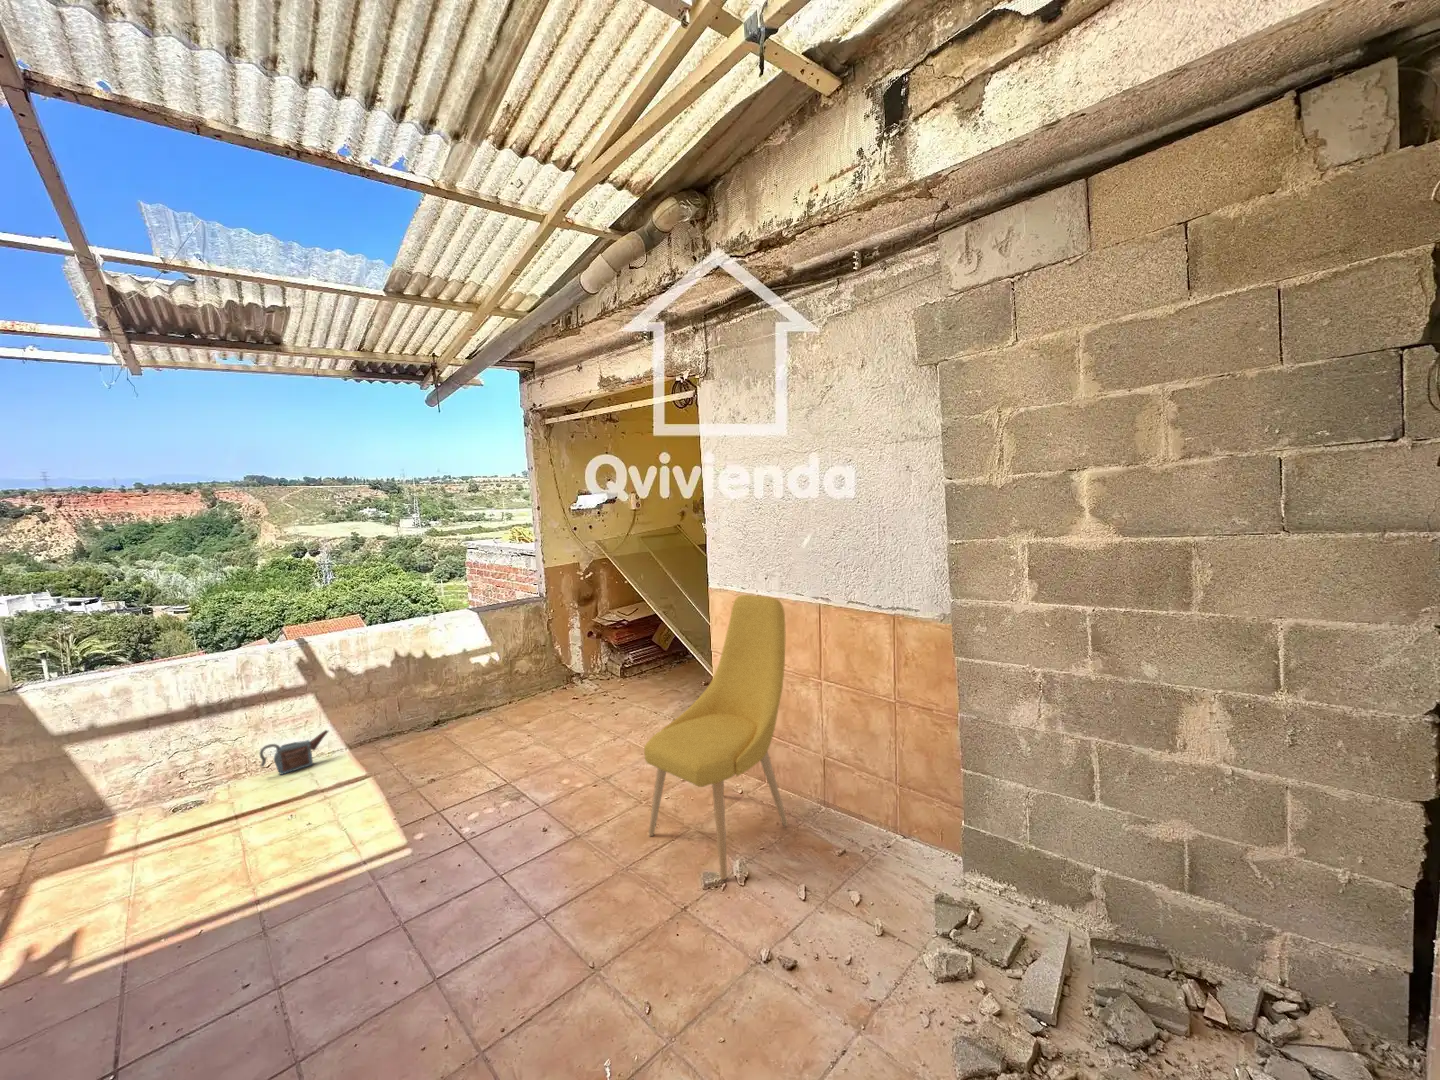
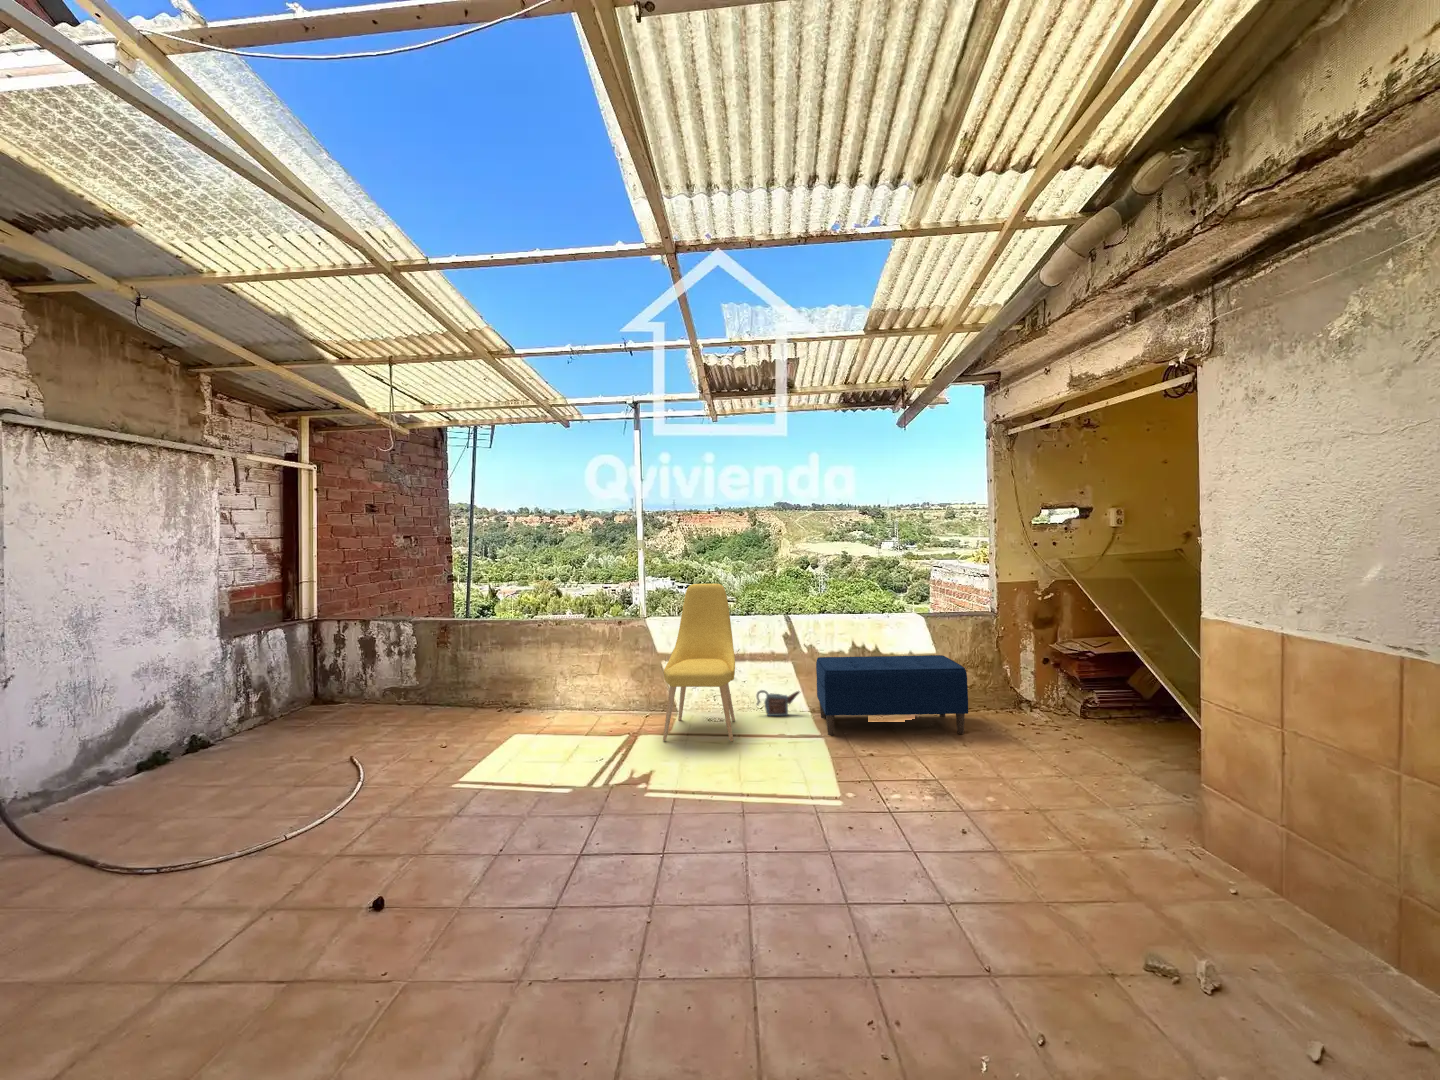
chair: present [644,595,788,880] -> present [663,584,735,742]
bench: none [348,648,530,772] -> present [816,655,968,735]

